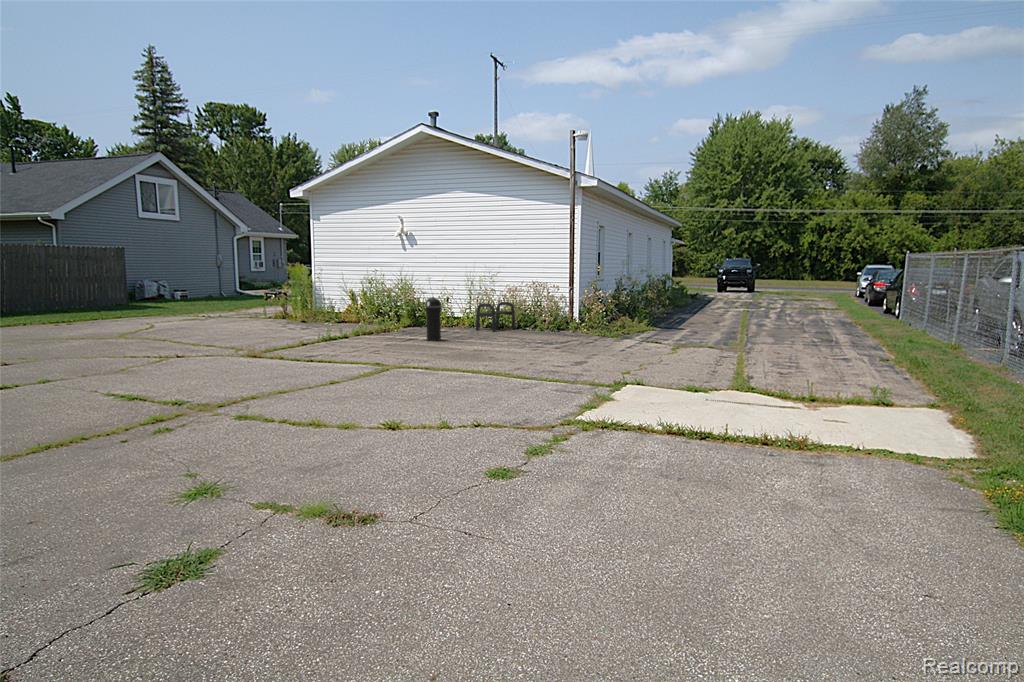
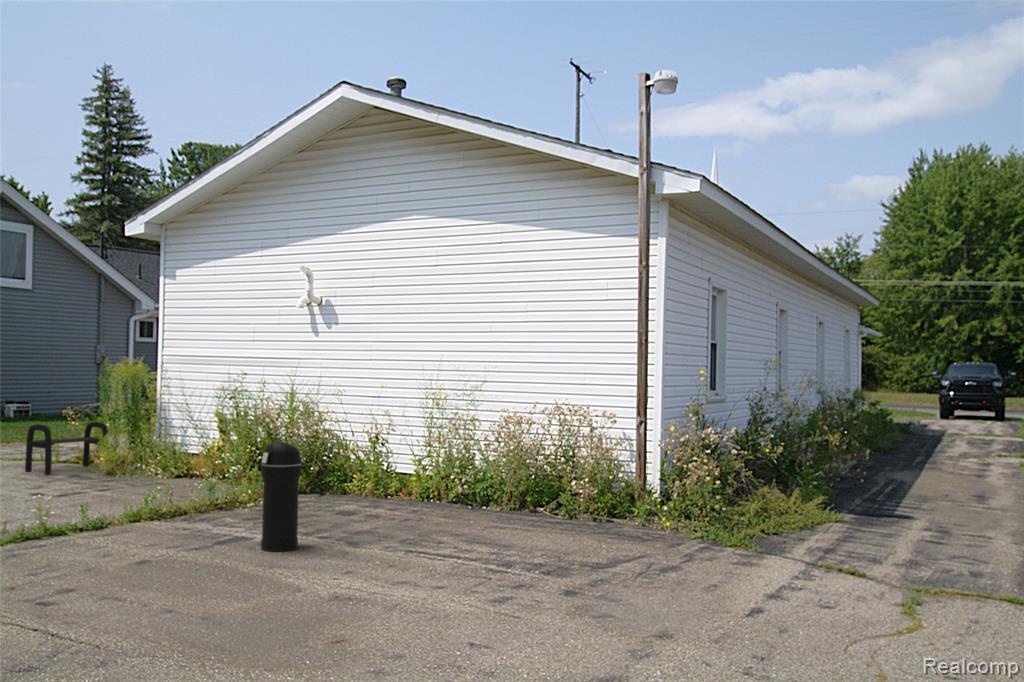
bench: present [476,302,515,332] -> present [25,422,108,475]

